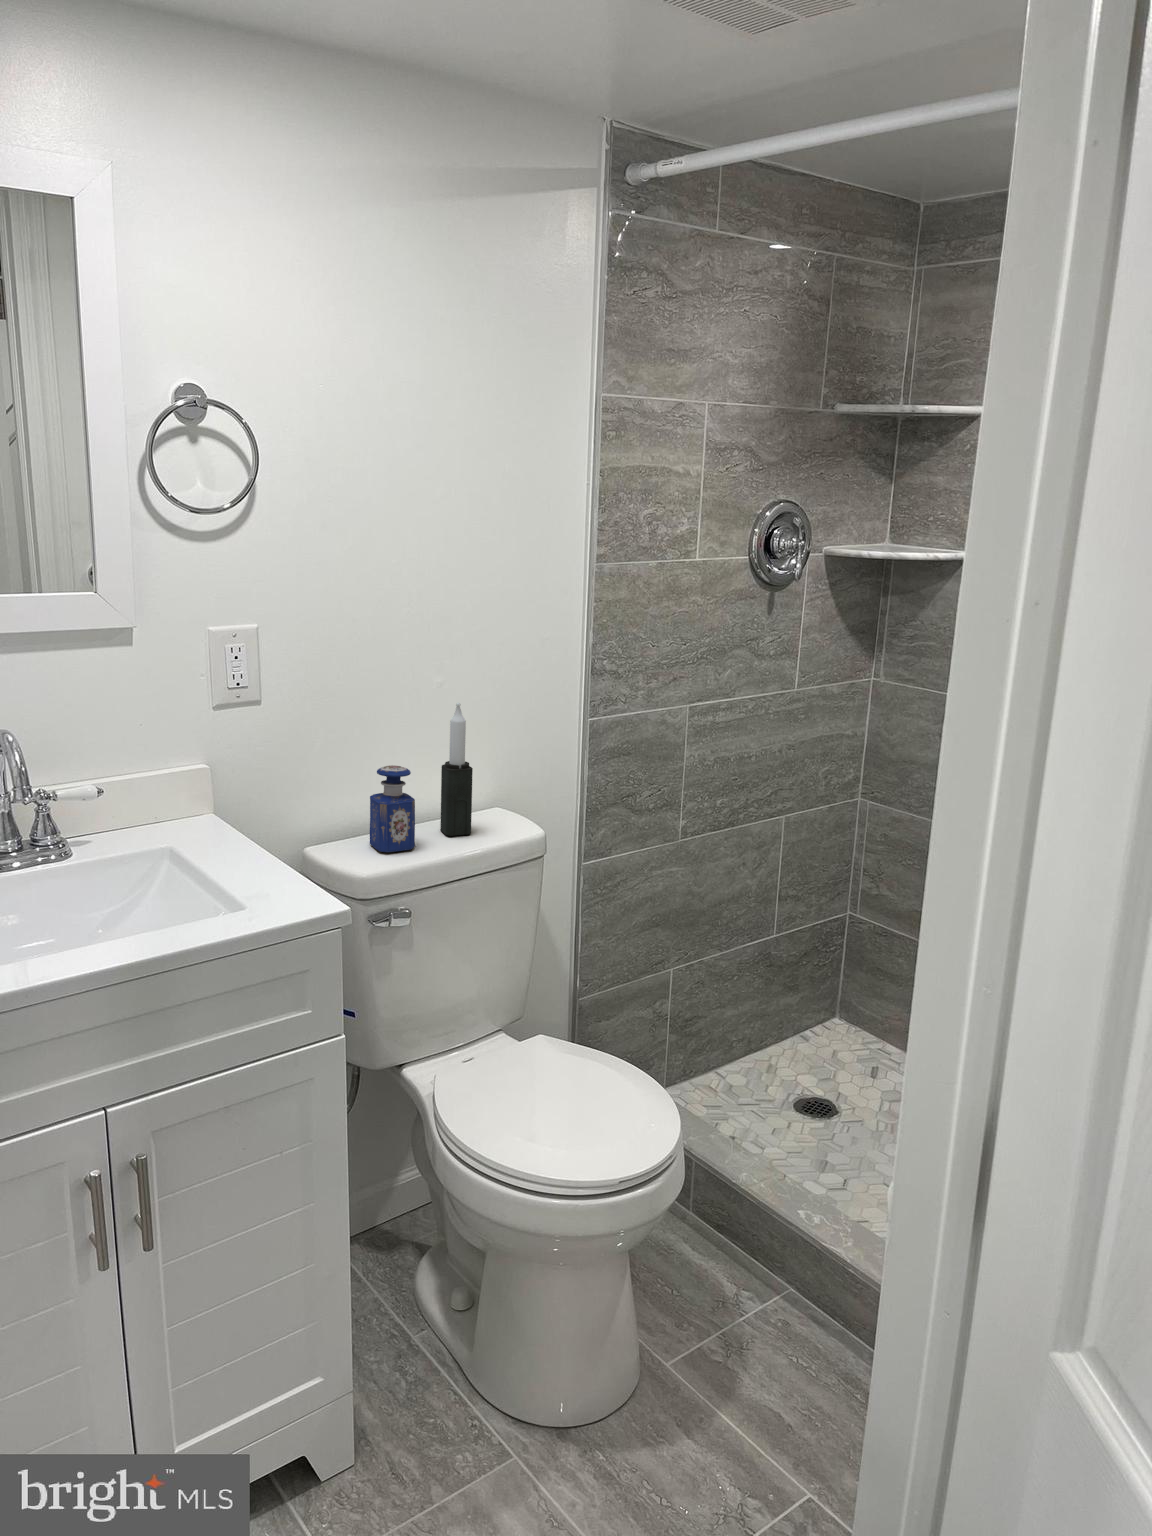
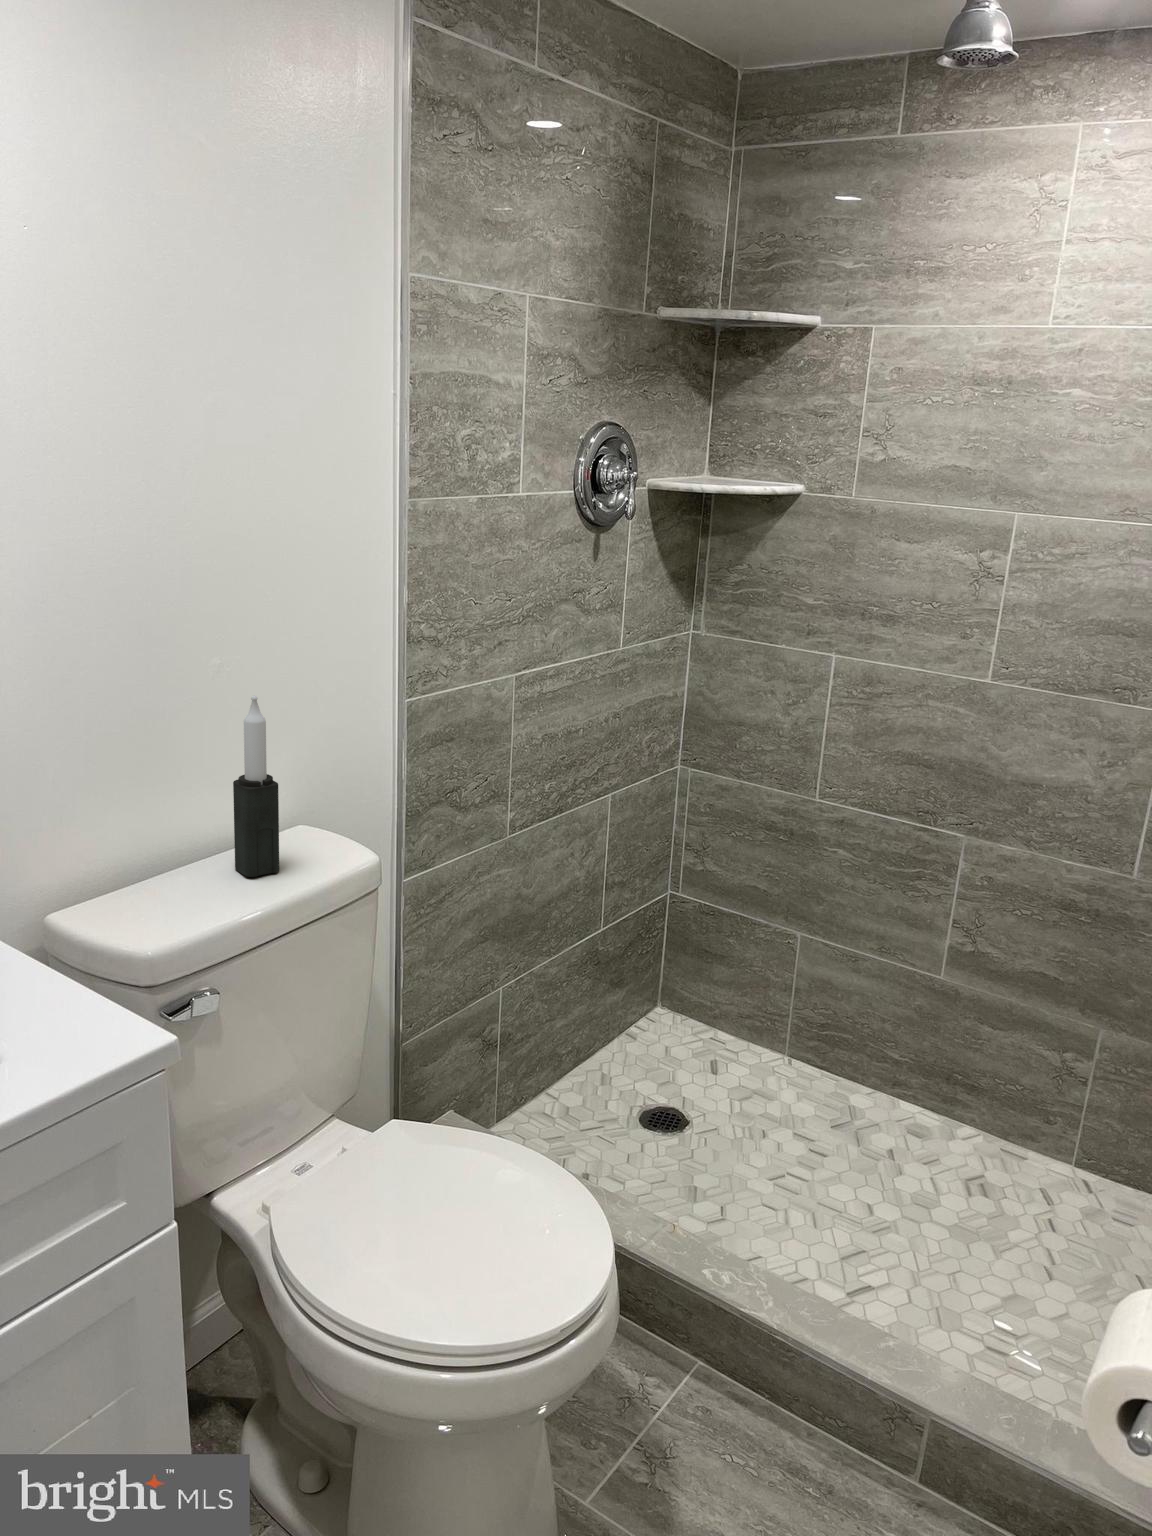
perfume bottle: present [370,765,415,852] -> none [138,790,208,914]

